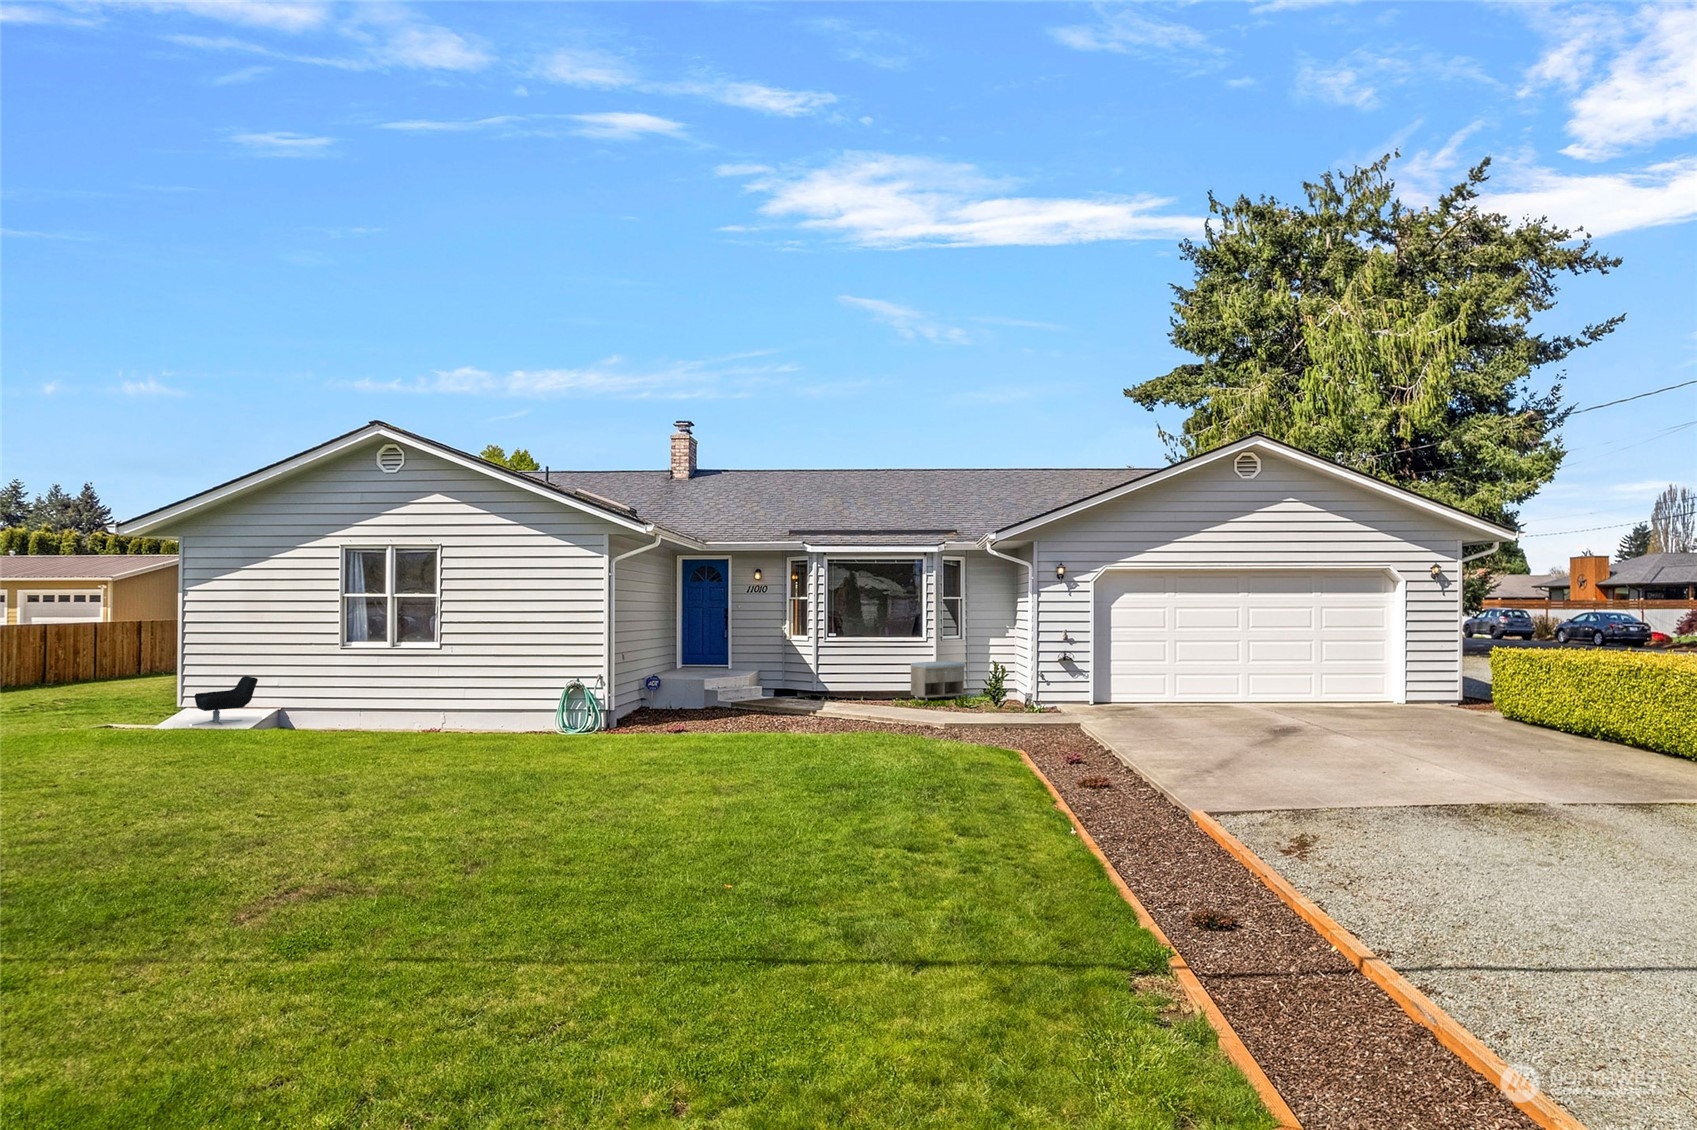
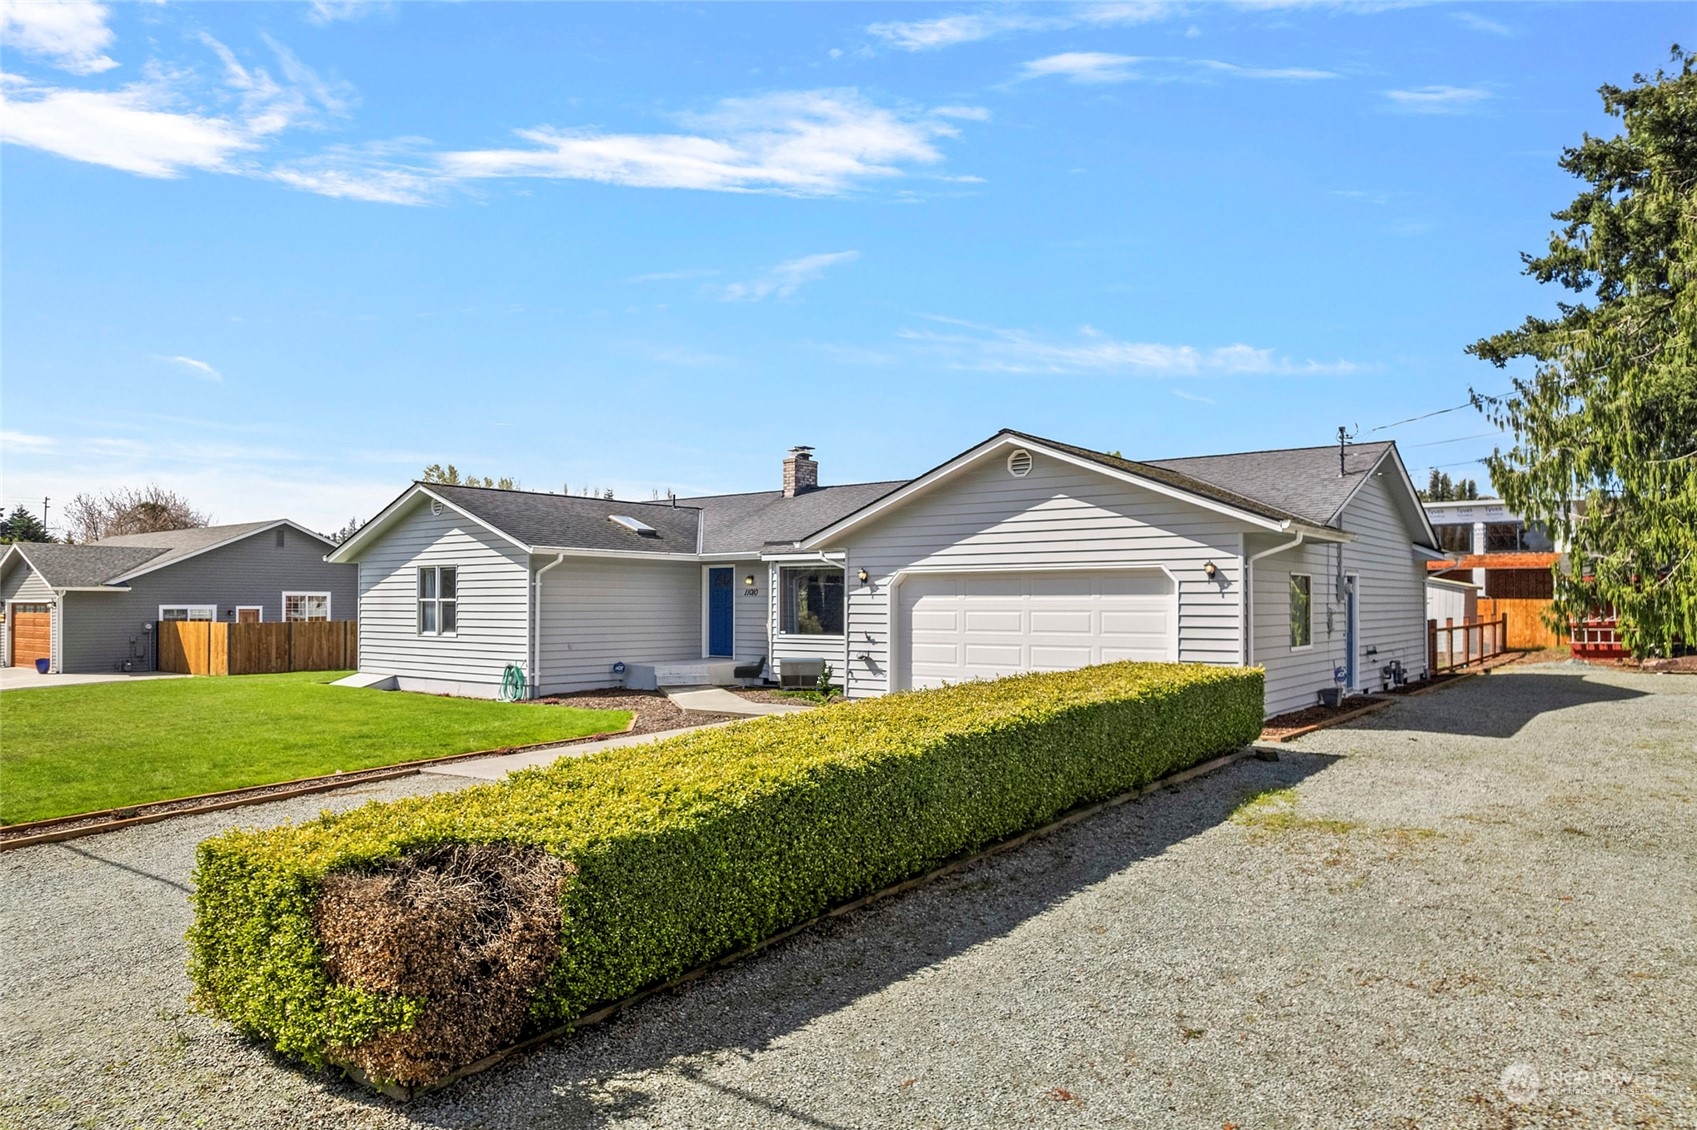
lounge chair: present [194,676,258,725] -> present [734,656,766,689]

